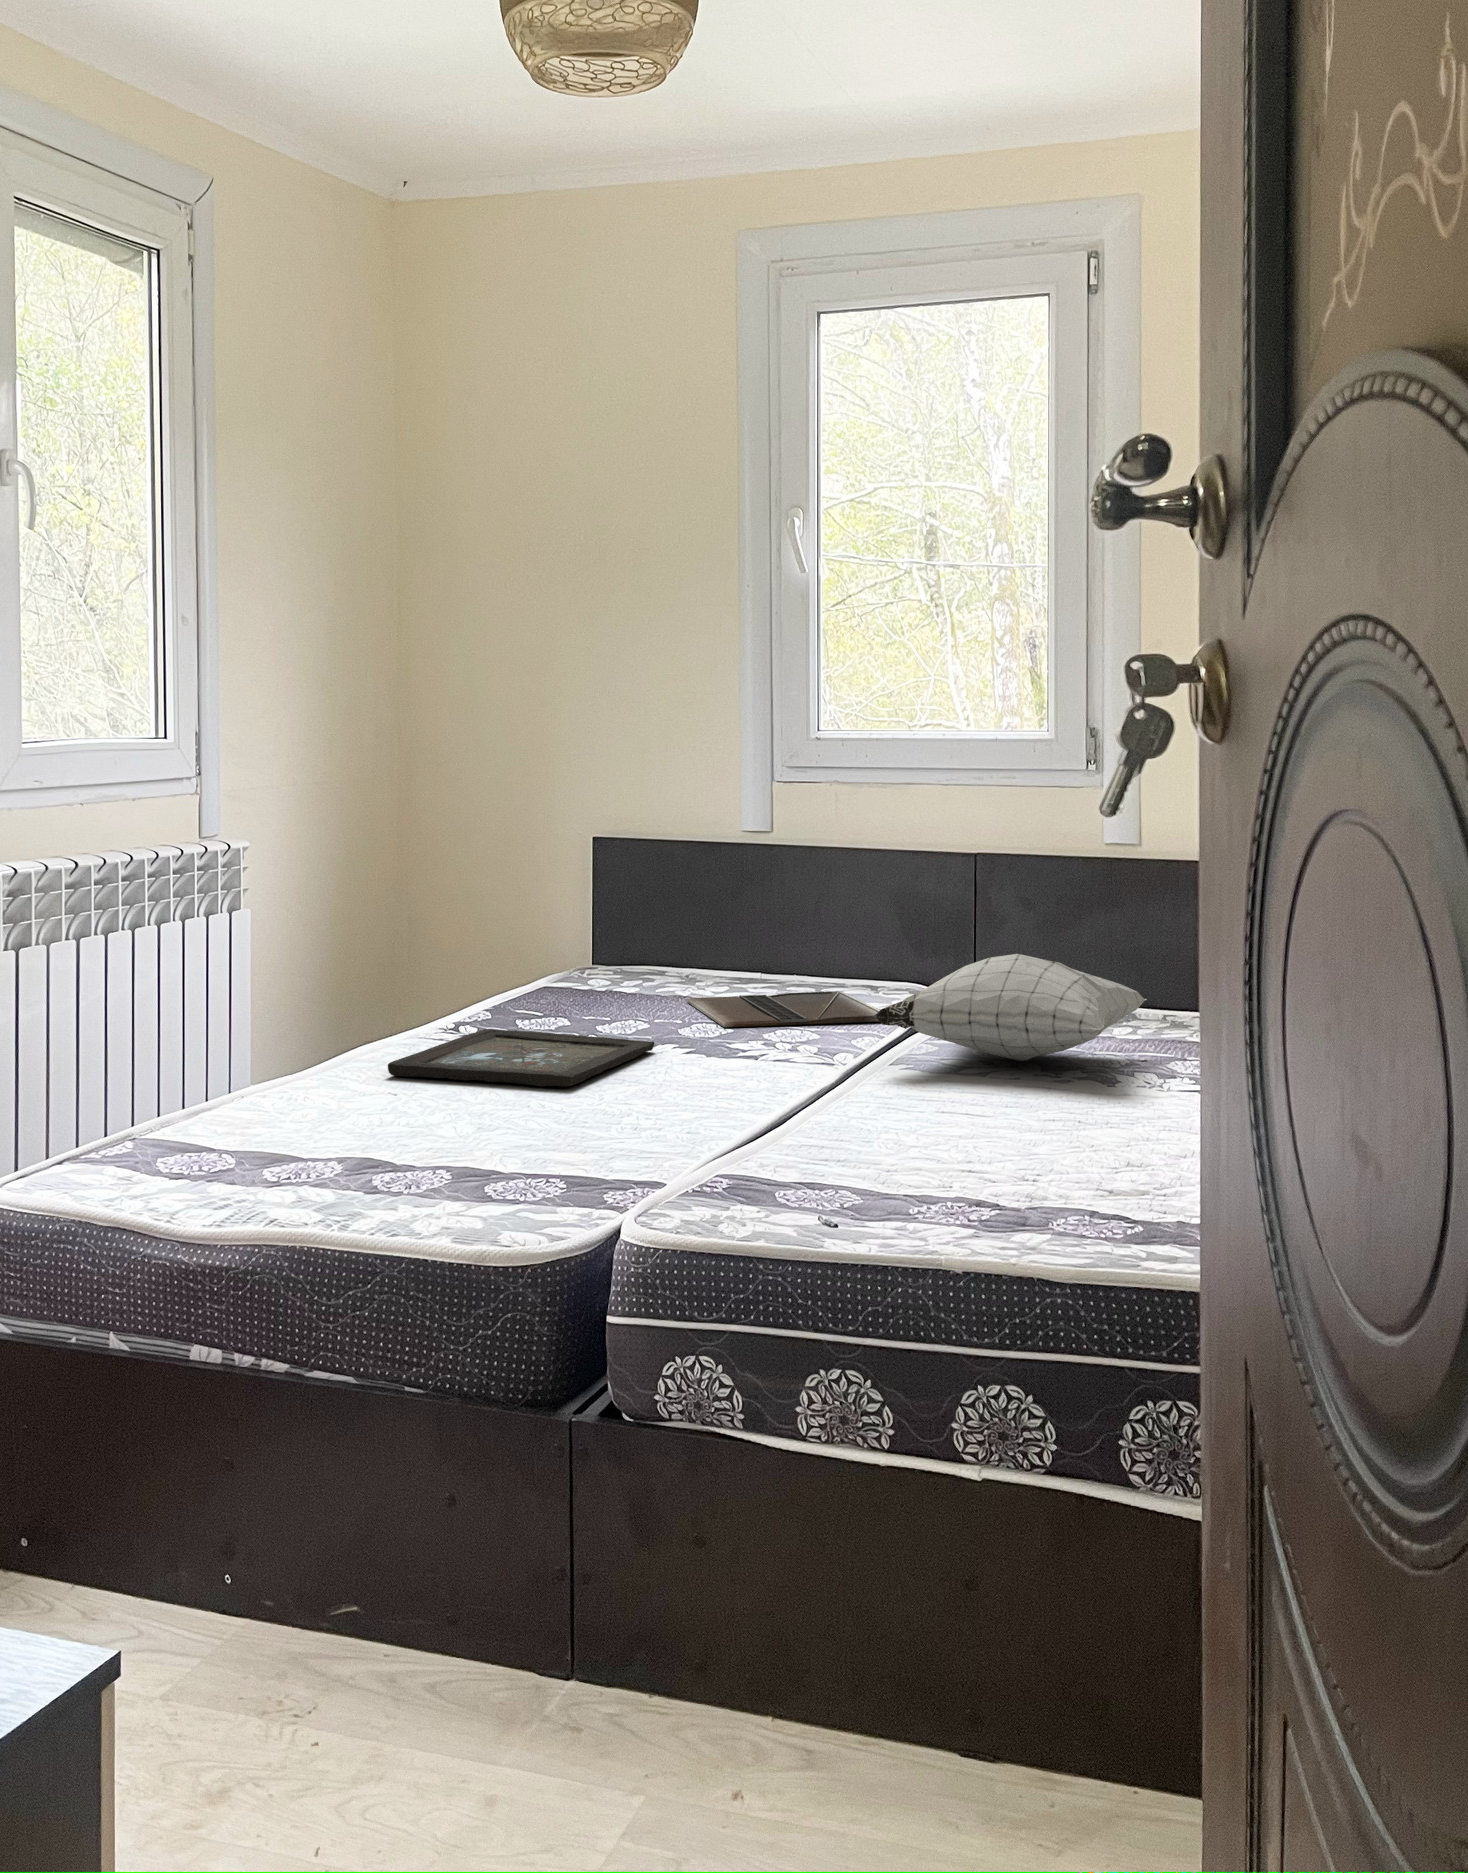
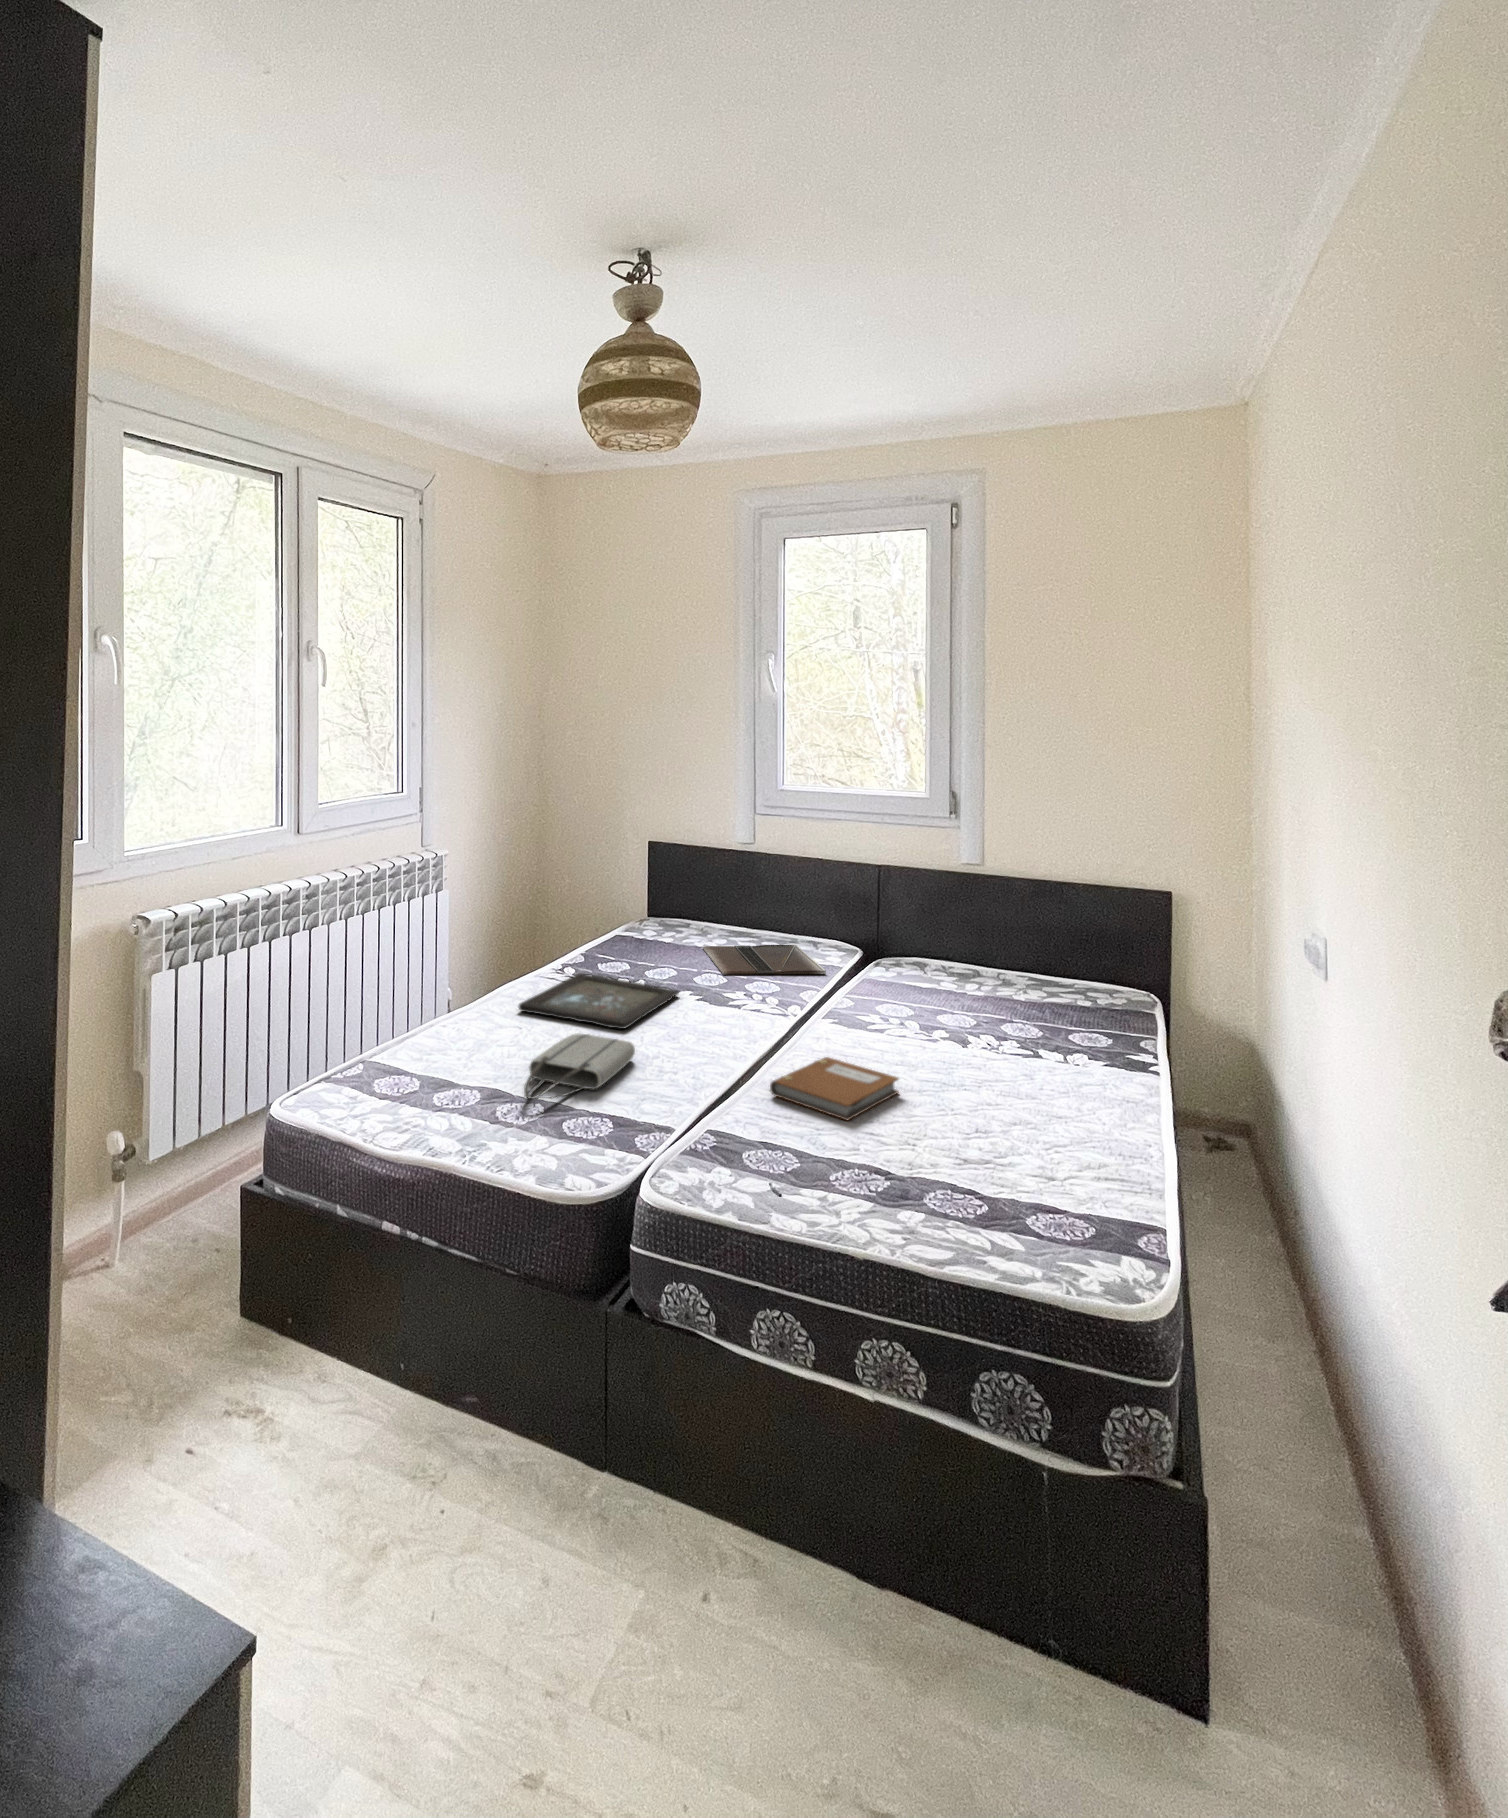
pillow: present [873,954,1146,1061] -> none [813,953,988,1019]
tote bag: none [416,1083,590,1155] -> present [524,1033,635,1099]
notebook: none [811,1092,1012,1160] -> present [770,1057,899,1120]

